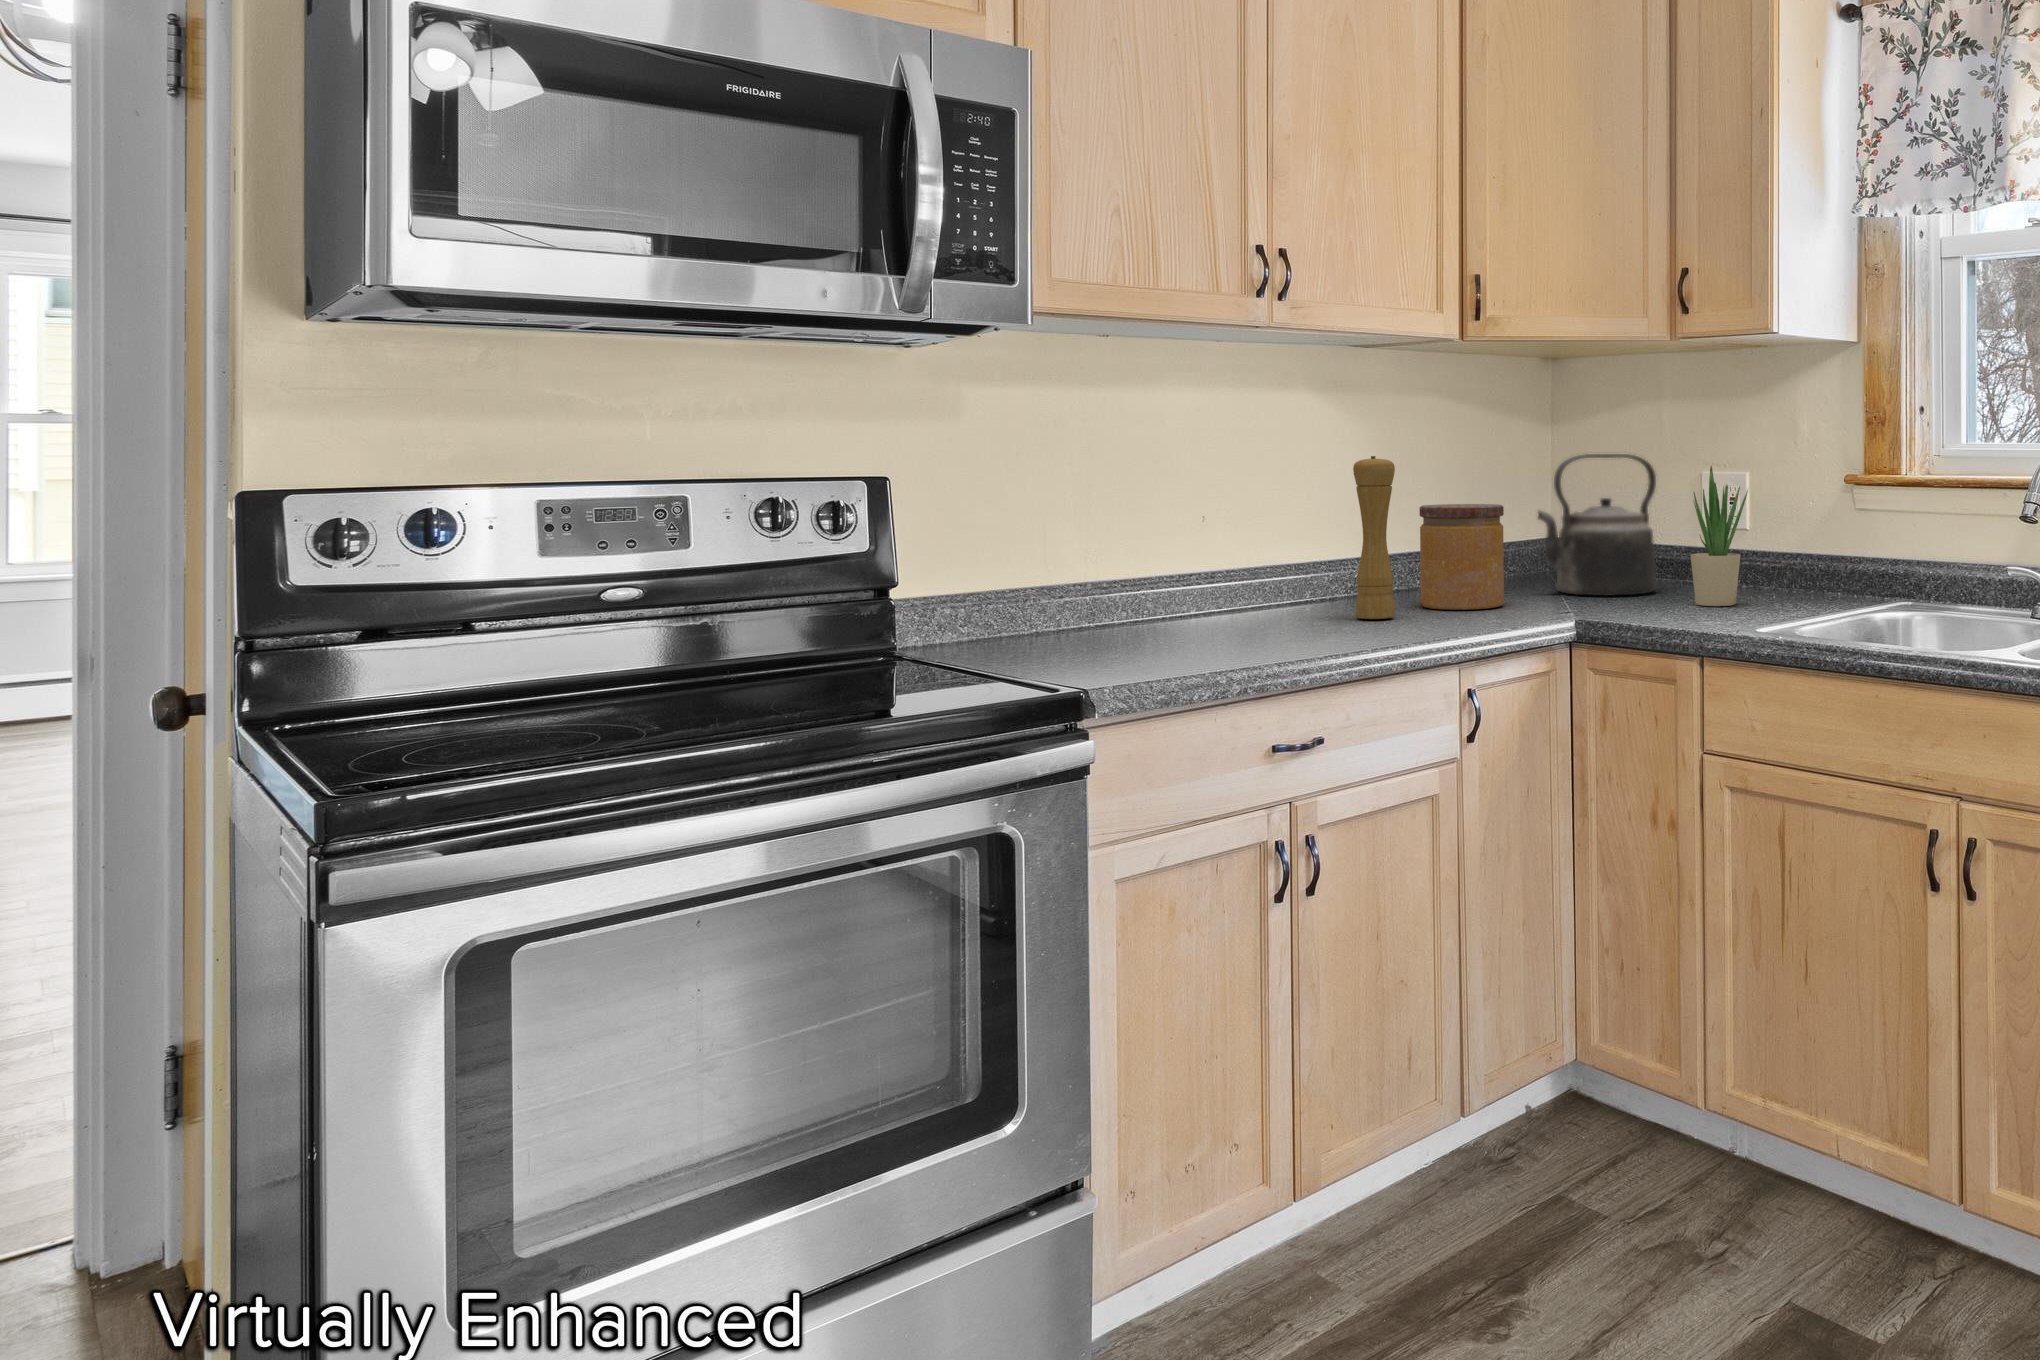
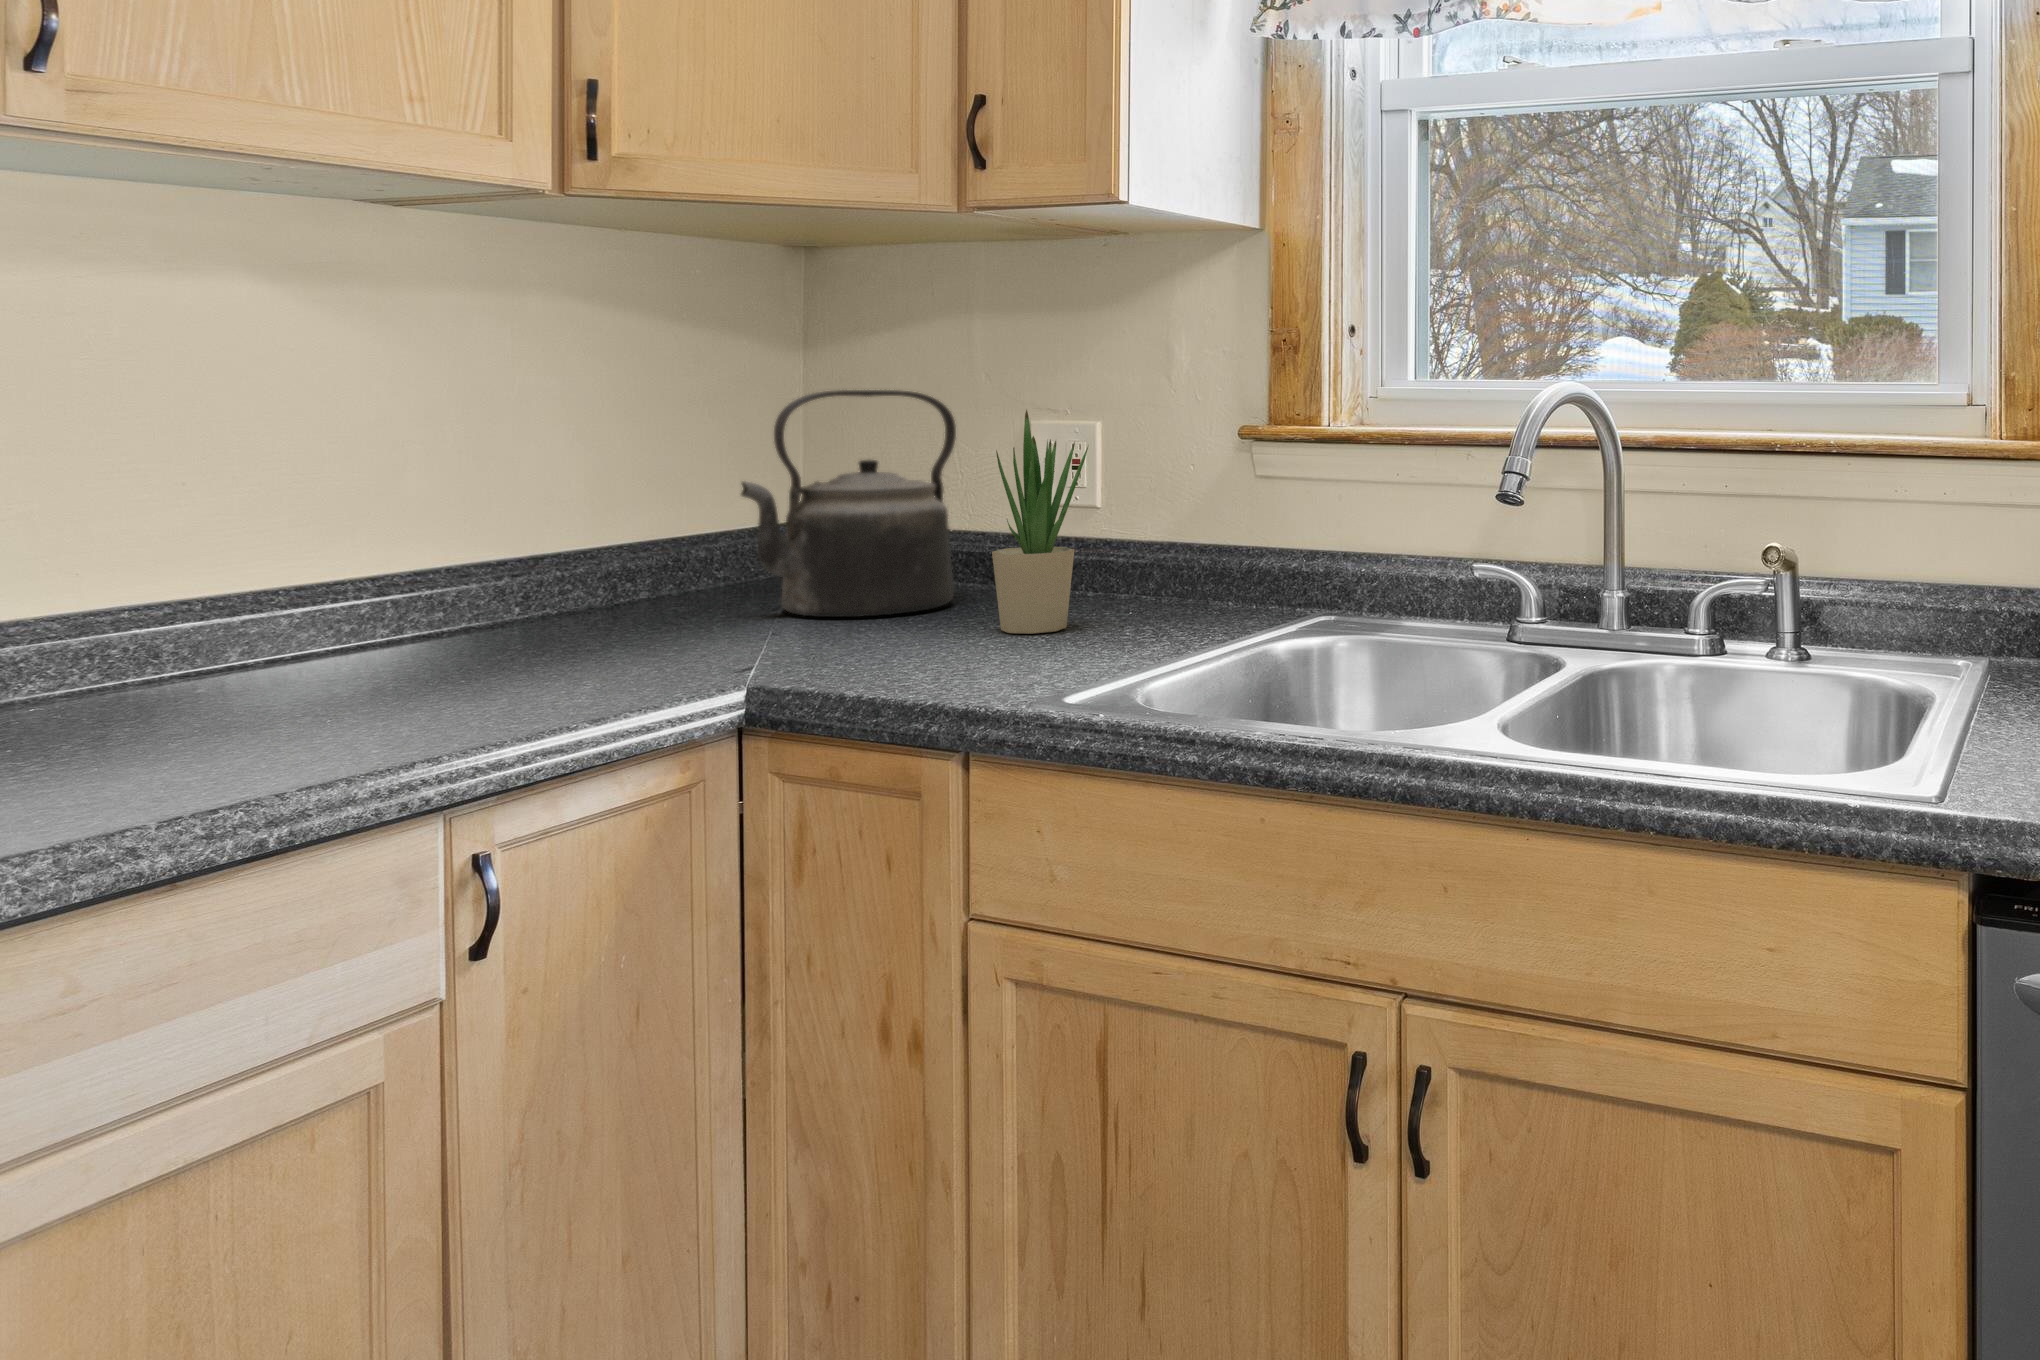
pepper mill: present [1353,456,1395,619] -> none [286,391,384,702]
jar: present [1420,504,1504,610] -> none [479,474,652,665]

